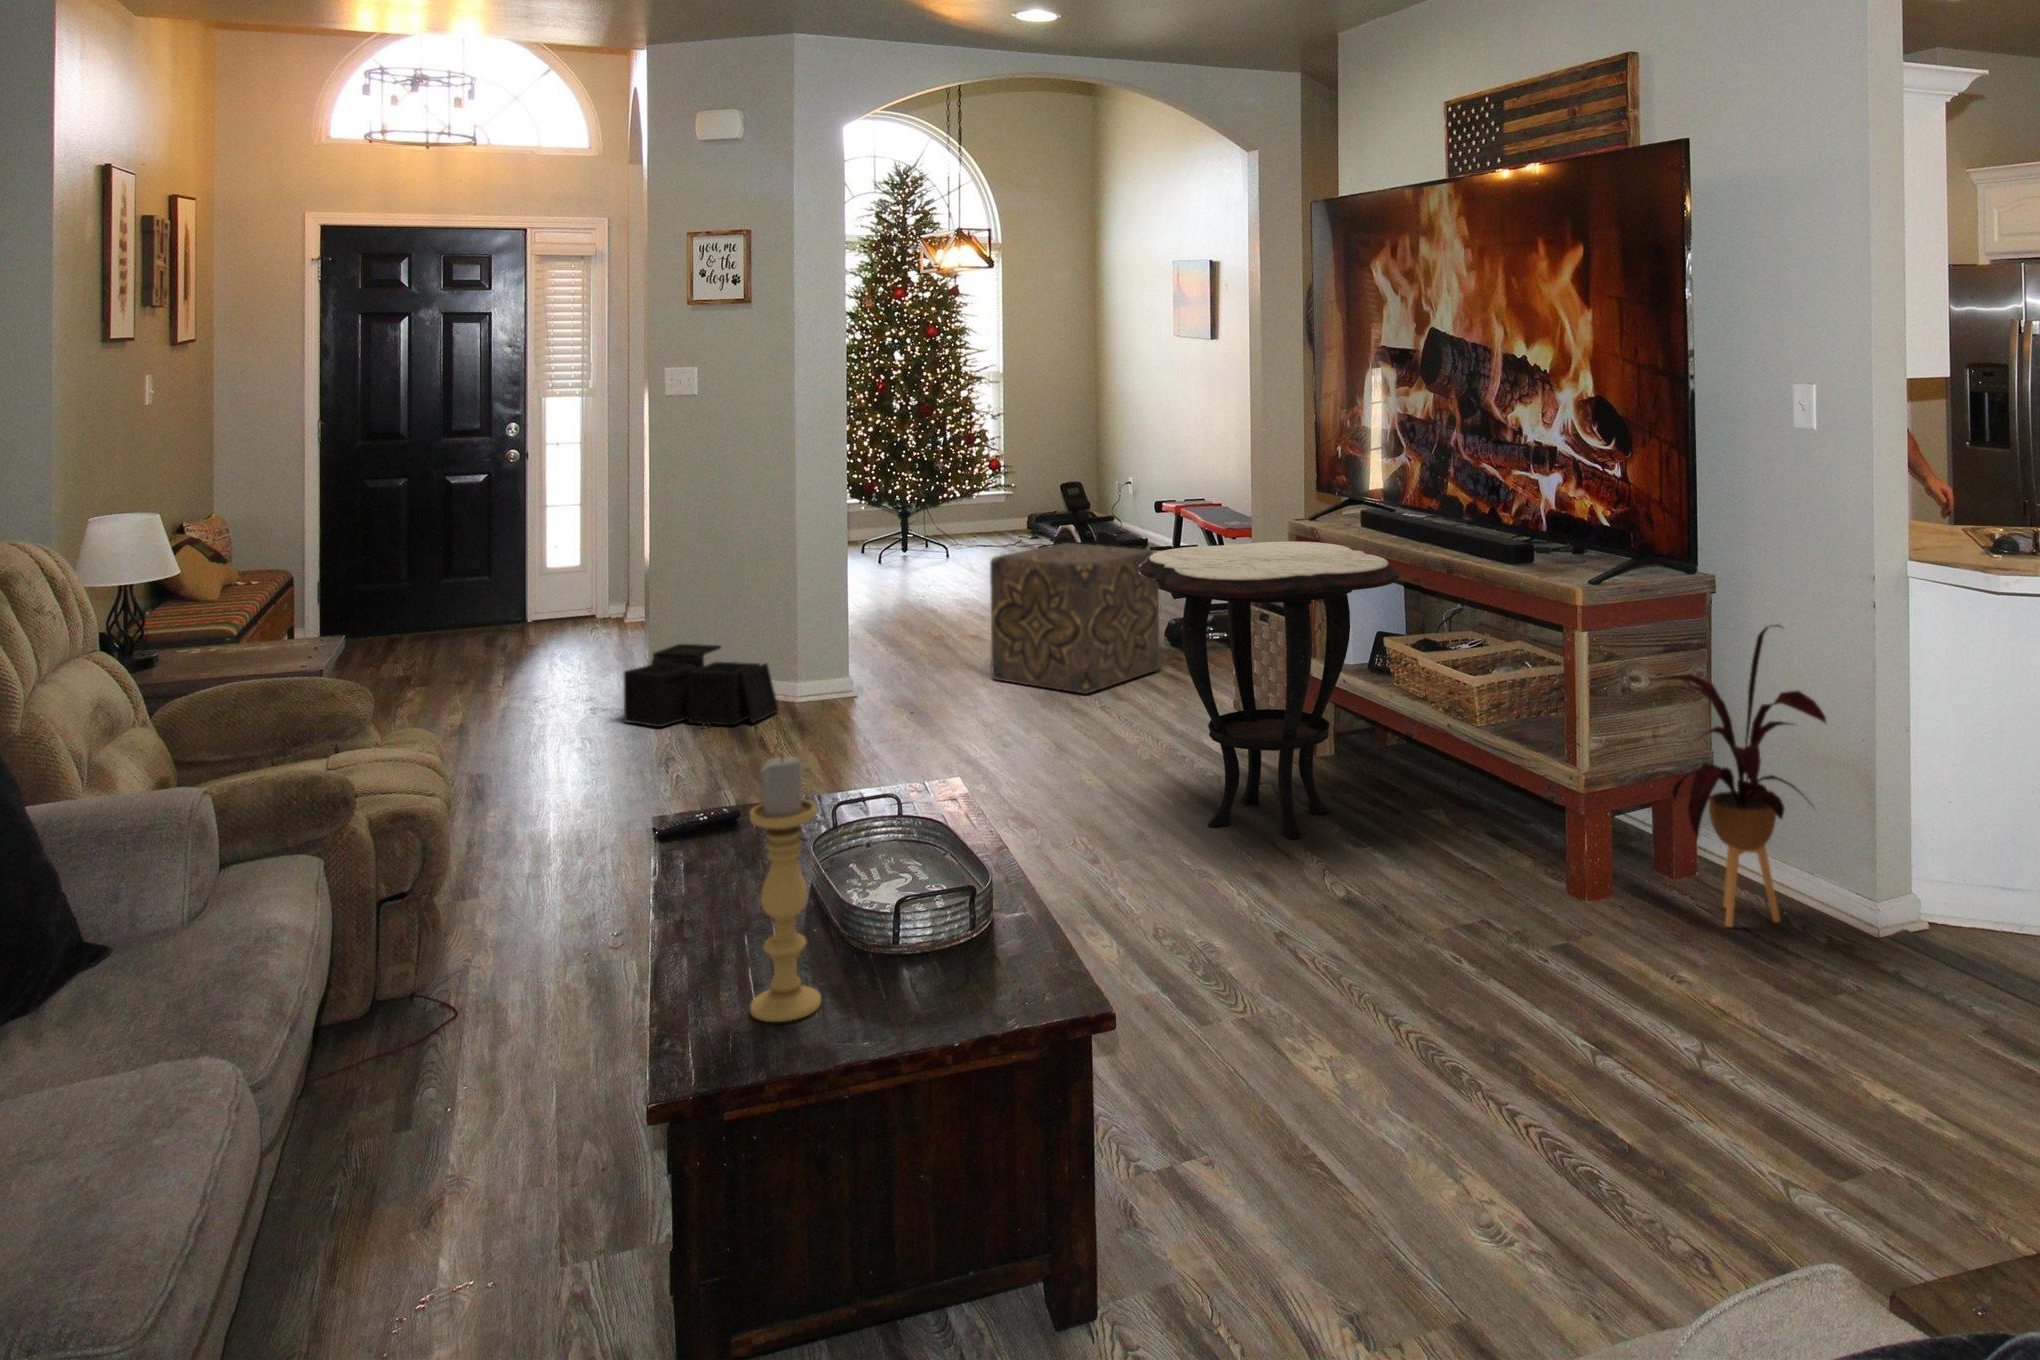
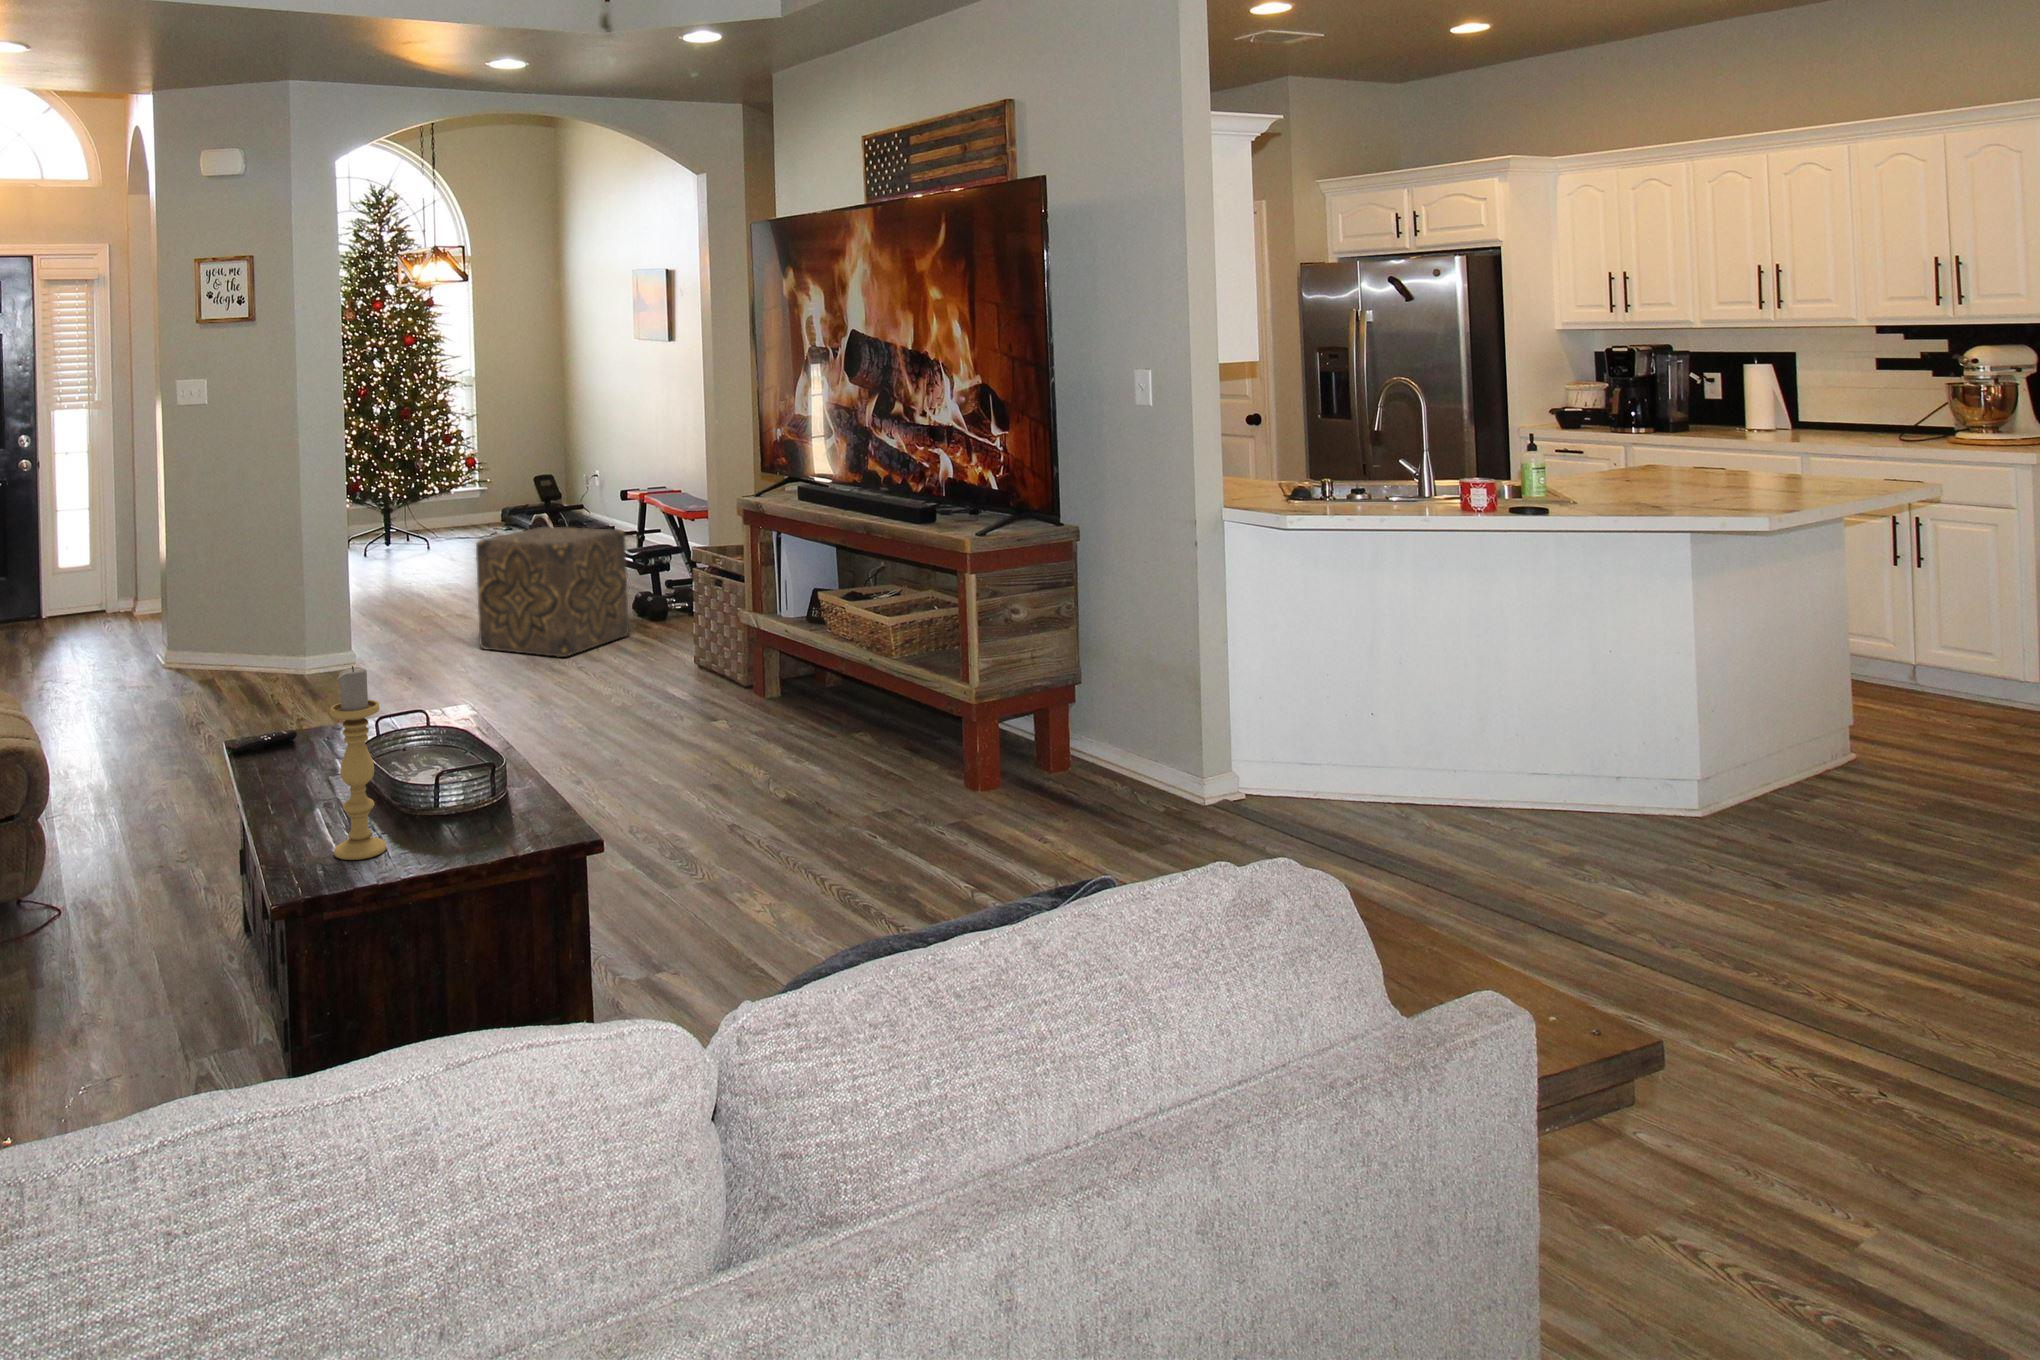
side table: present [1139,541,1400,838] -> none [609,515,828,759]
house plant: present [1651,625,1826,927] -> none [1022,563,1157,806]
storage bin: present [624,644,779,729] -> none [152,627,292,700]

